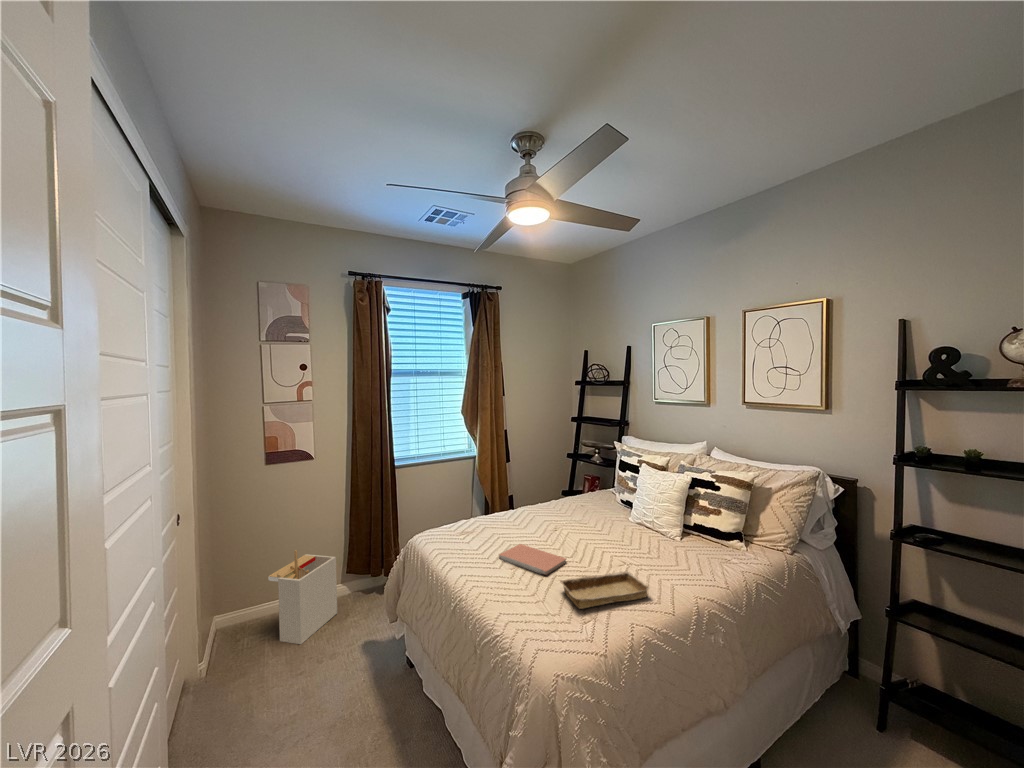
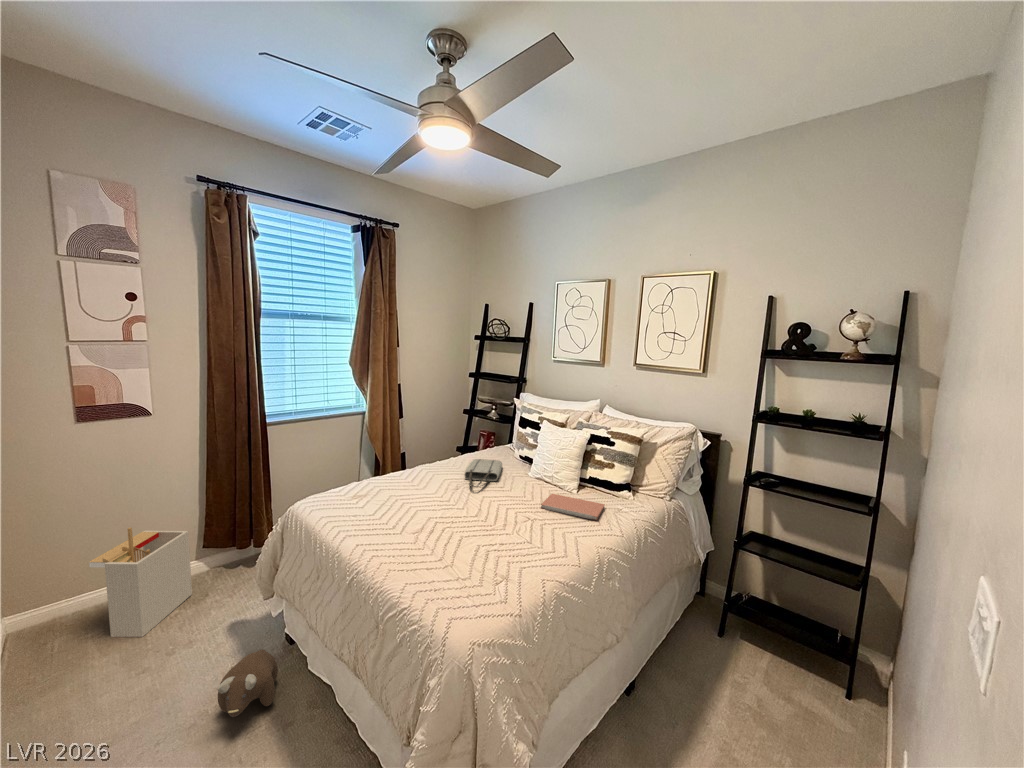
tote bag: none [563,502,601,529] -> present [464,459,502,487]
notebook: present [499,544,566,575] -> present [541,494,605,520]
tray: present [560,571,649,609] -> none [468,527,558,570]
plush toy: none [351,667,398,723] -> present [217,650,278,717]

